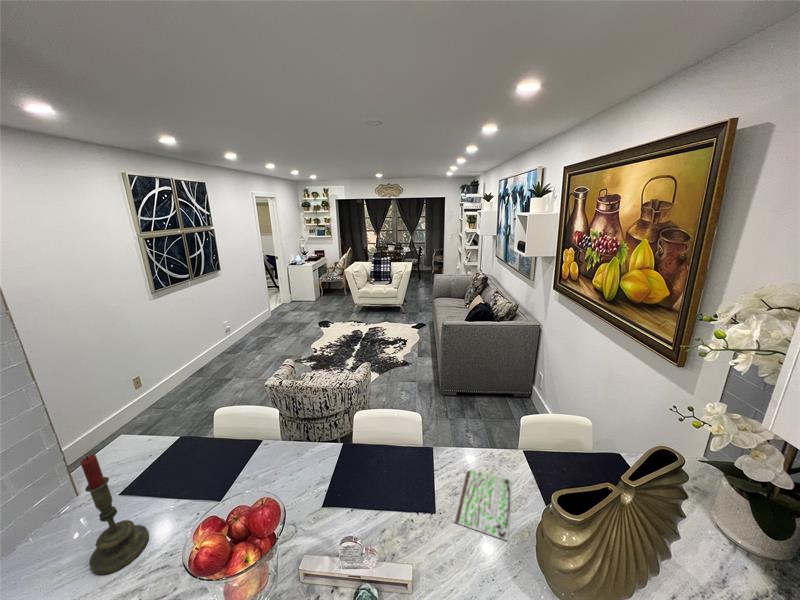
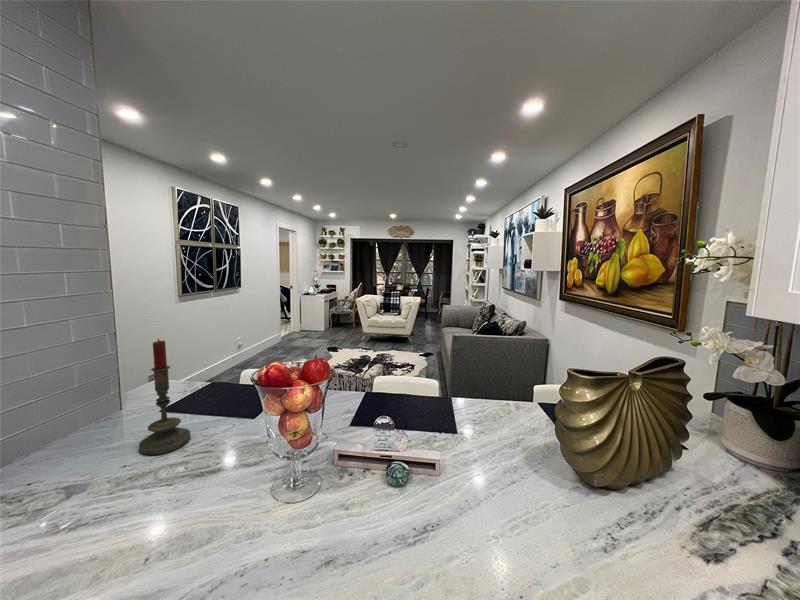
book: present [454,470,512,540] -> none [474,412,528,453]

